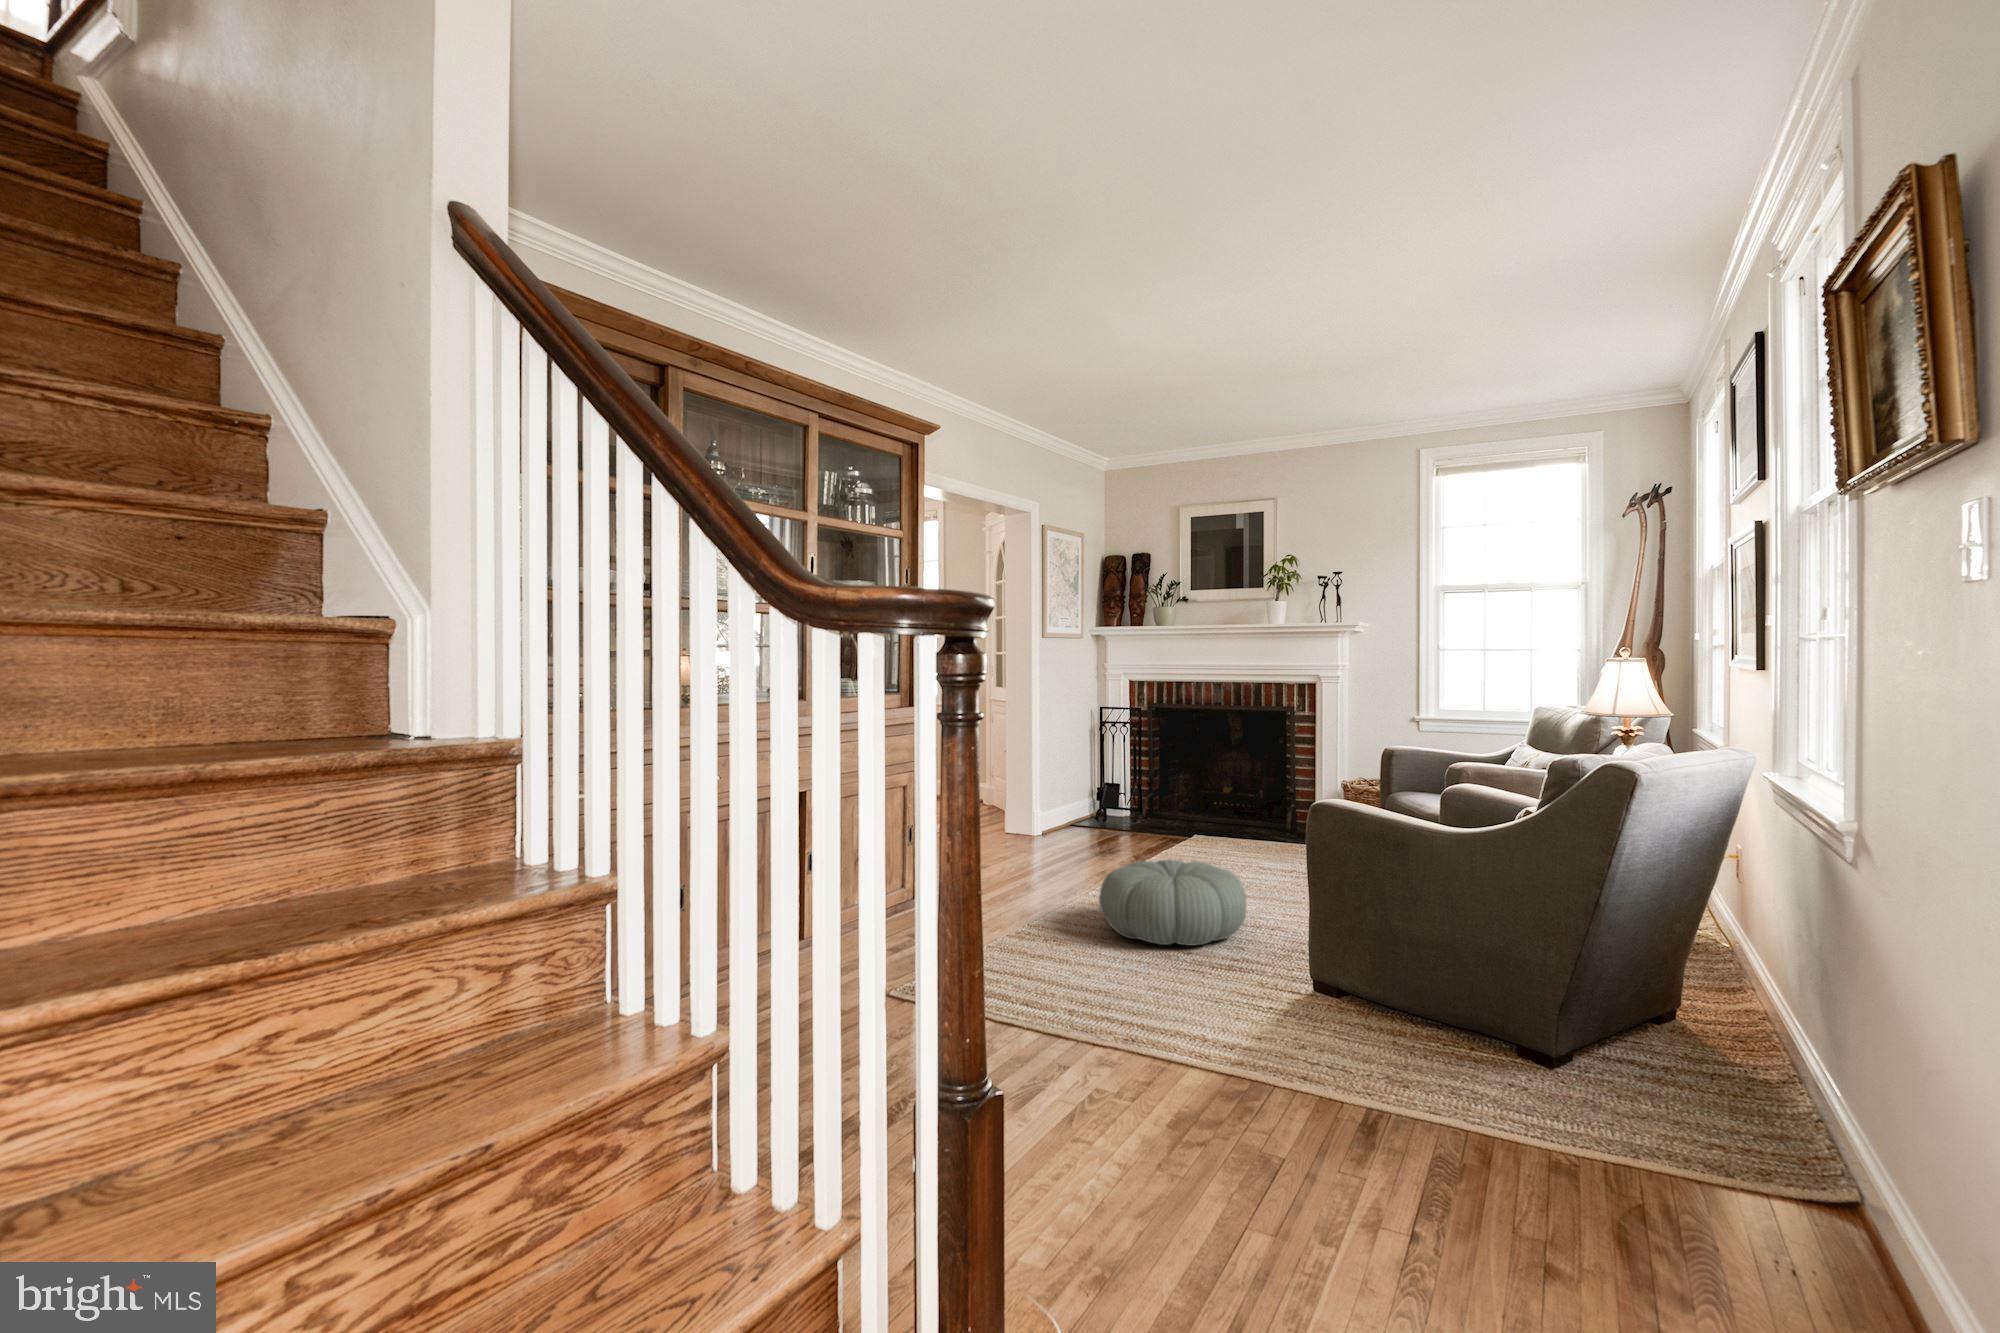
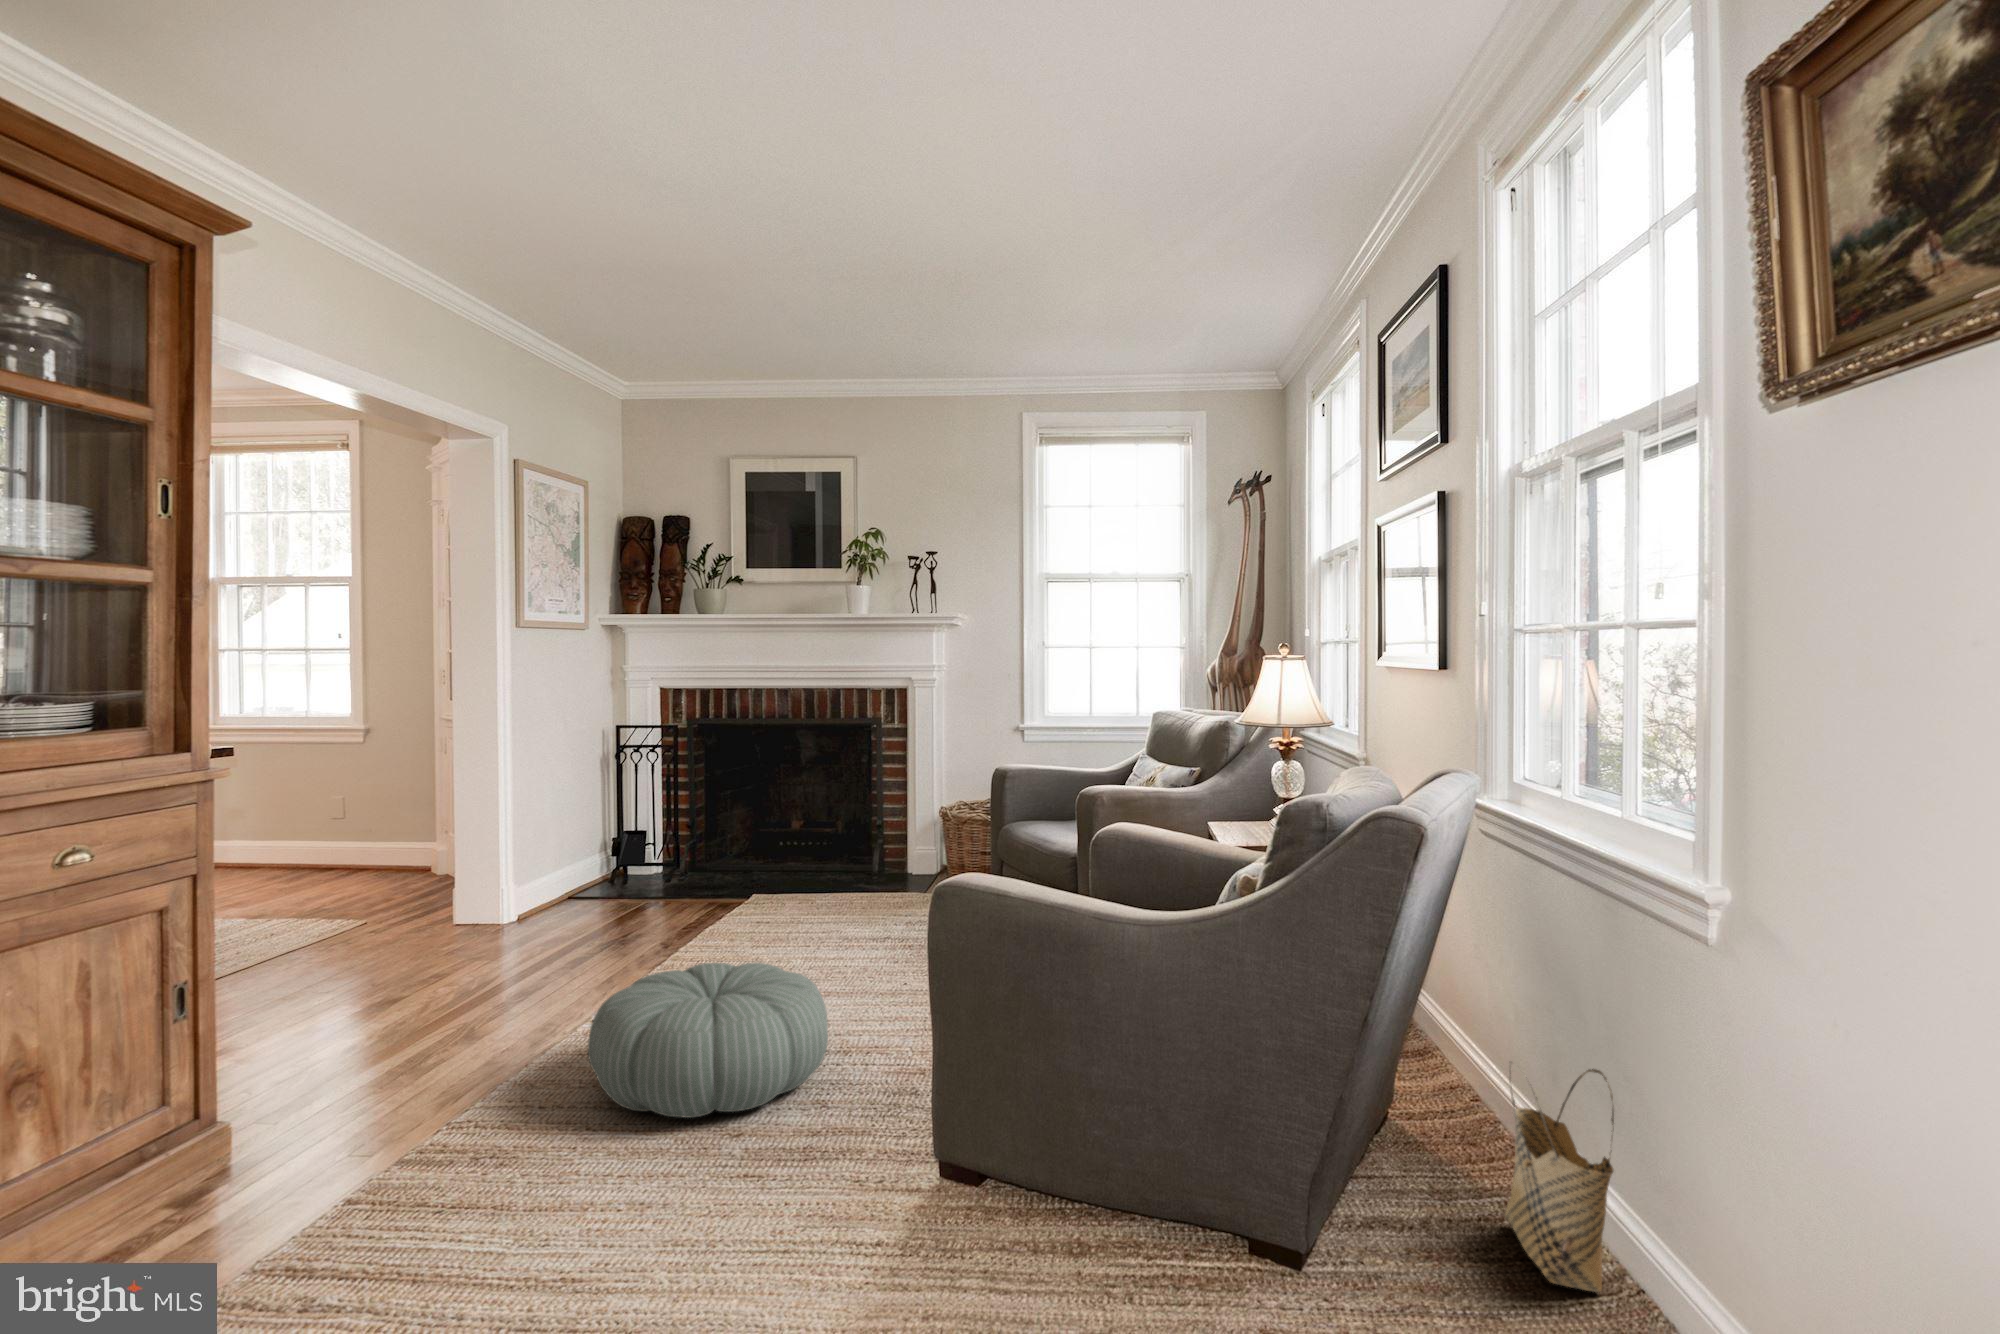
woven basket: none [1711,945,1785,1098] -> present [1505,1062,1614,1292]

